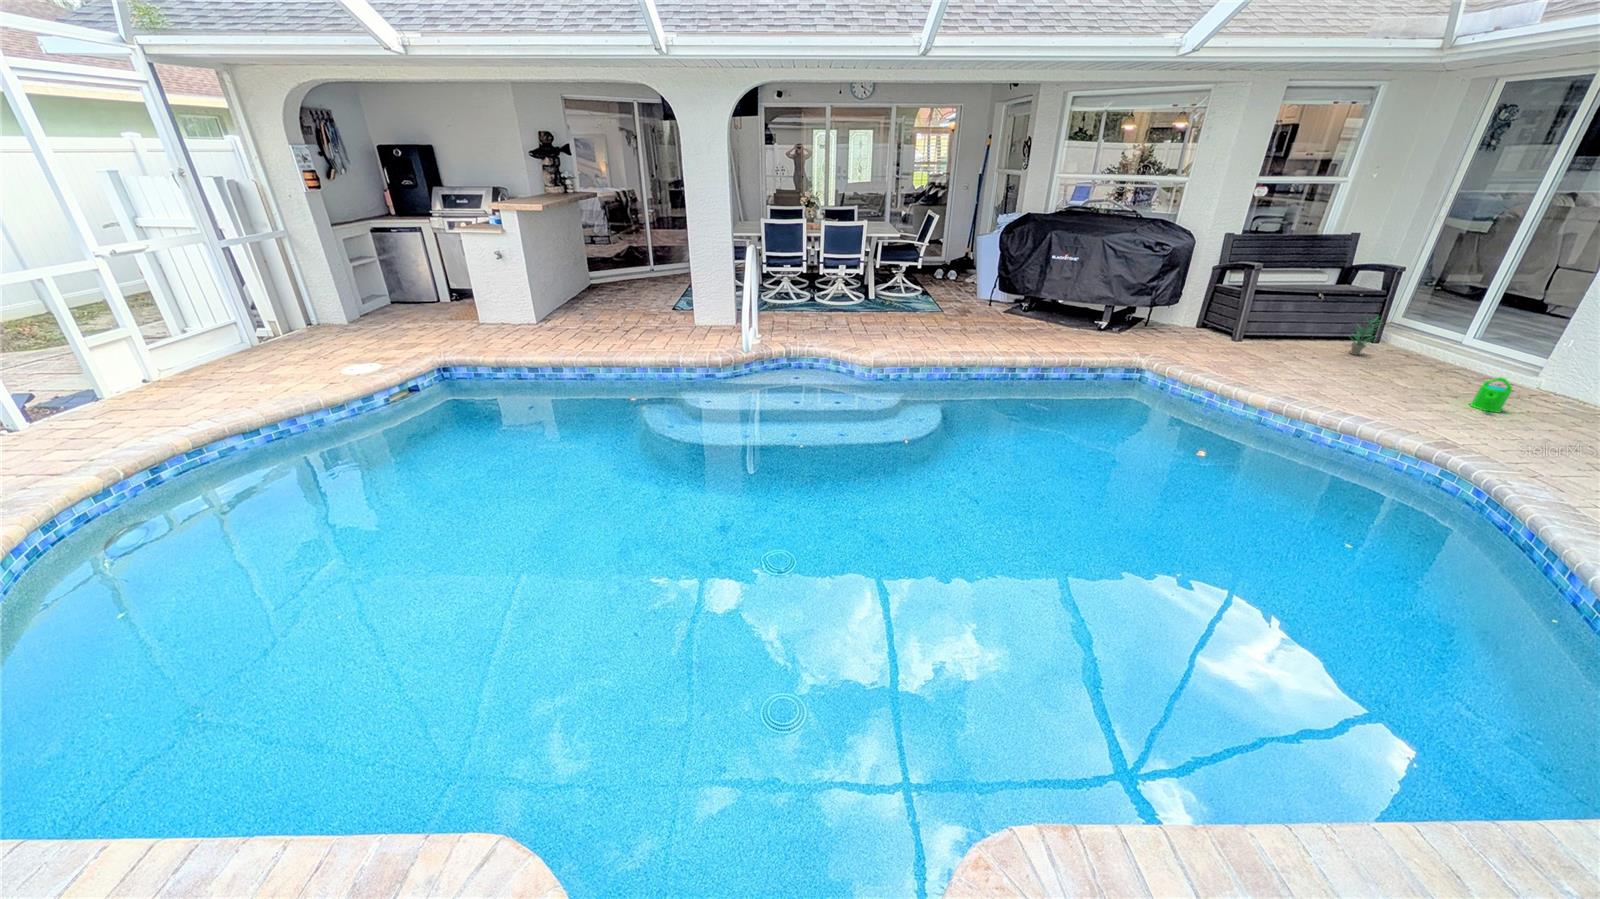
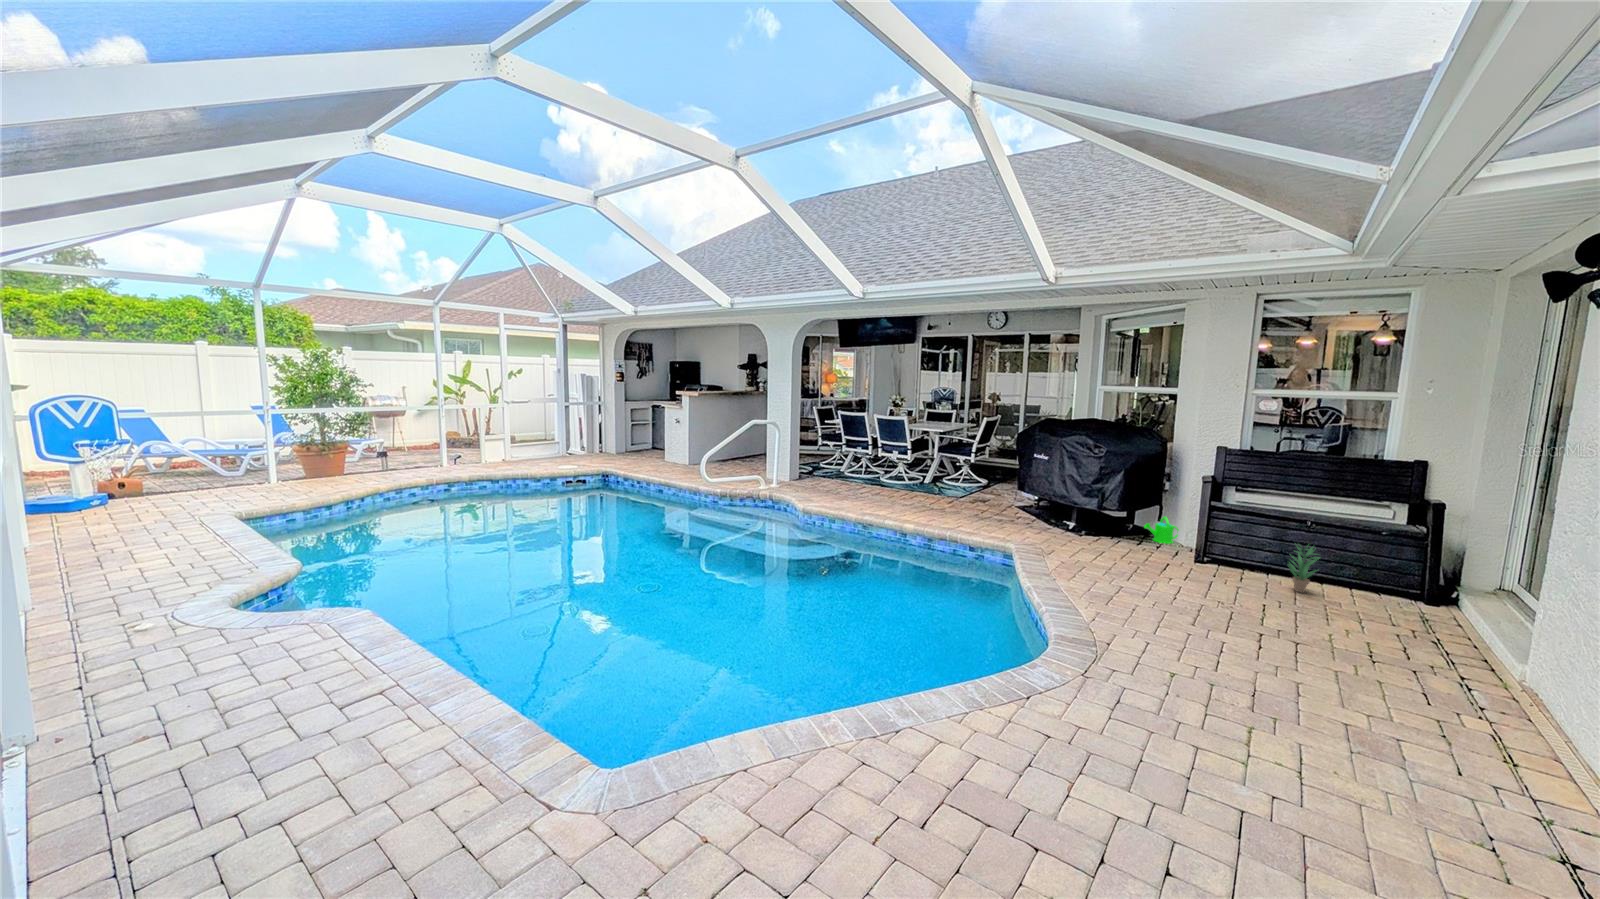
watering can: present [1469,377,1512,412] -> present [1144,516,1179,544]

